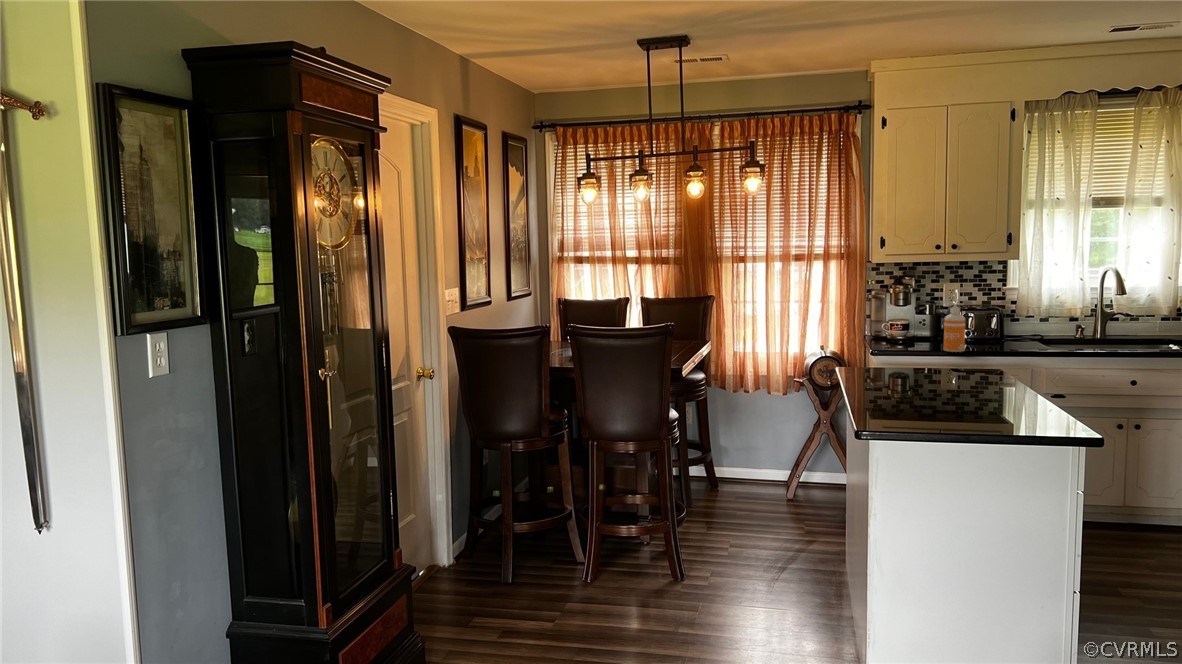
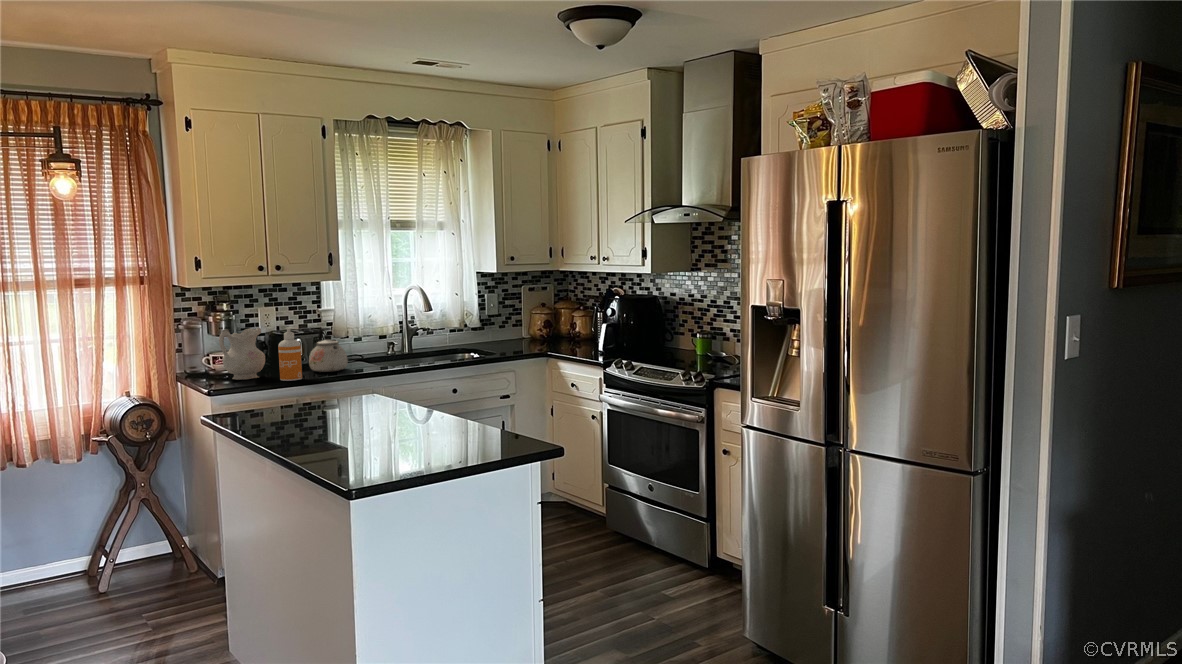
ceramic pitcher: none [895,300,936,346] -> present [219,328,265,380]
kettle: none [979,306,1018,348] -> present [309,328,348,372]

